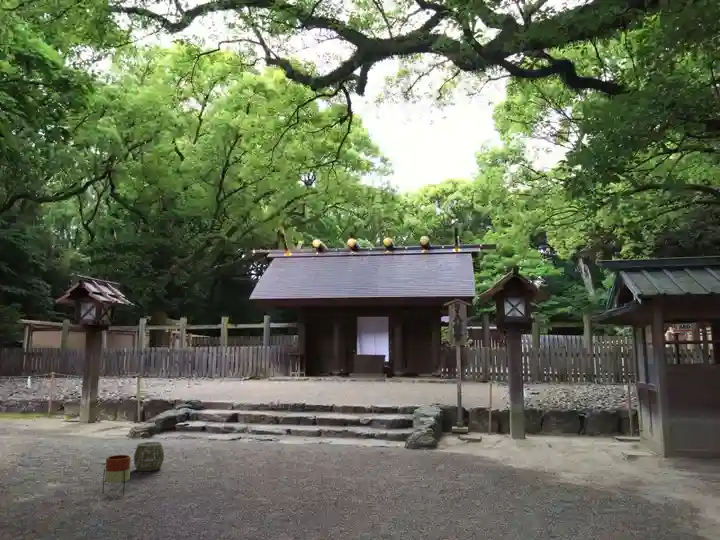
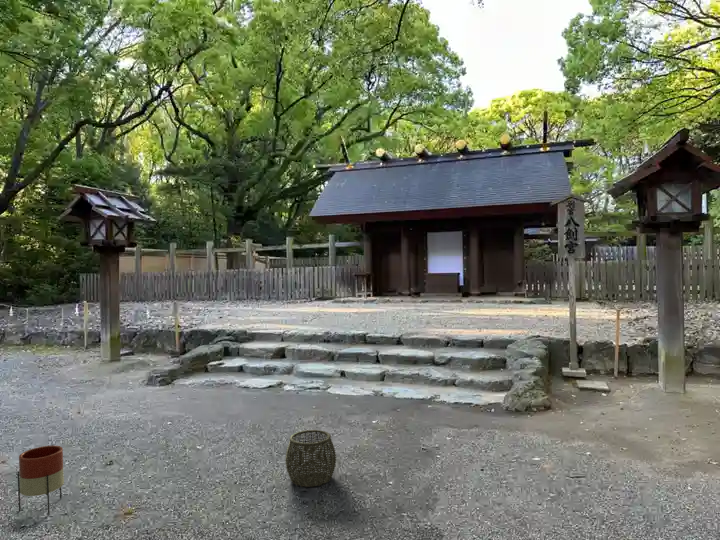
woven basket: present [134,442,164,471] -> present [285,430,336,487]

